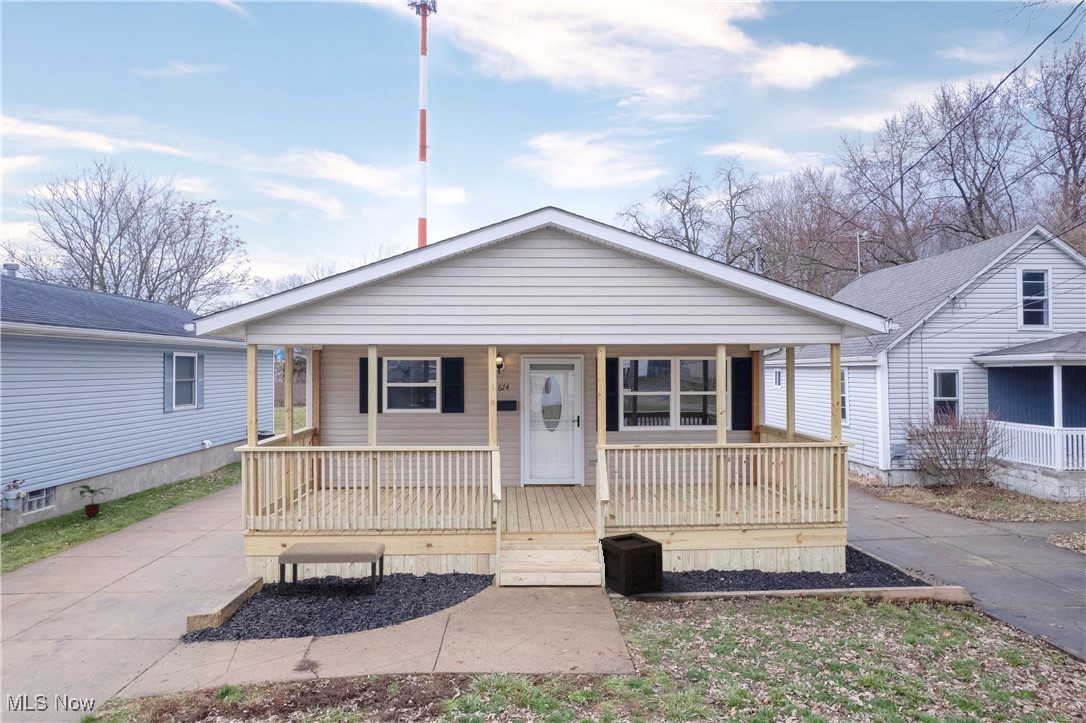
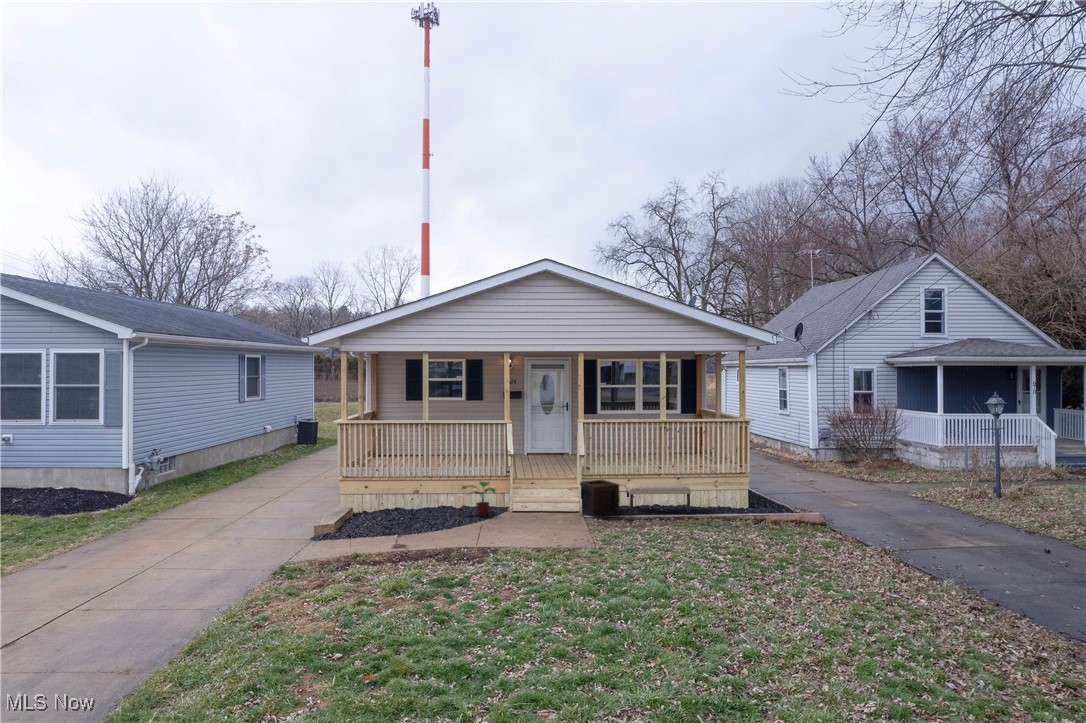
potted plant: present [72,485,109,517] -> present [463,482,496,516]
bench: present [279,542,385,595] -> present [626,483,691,514]

